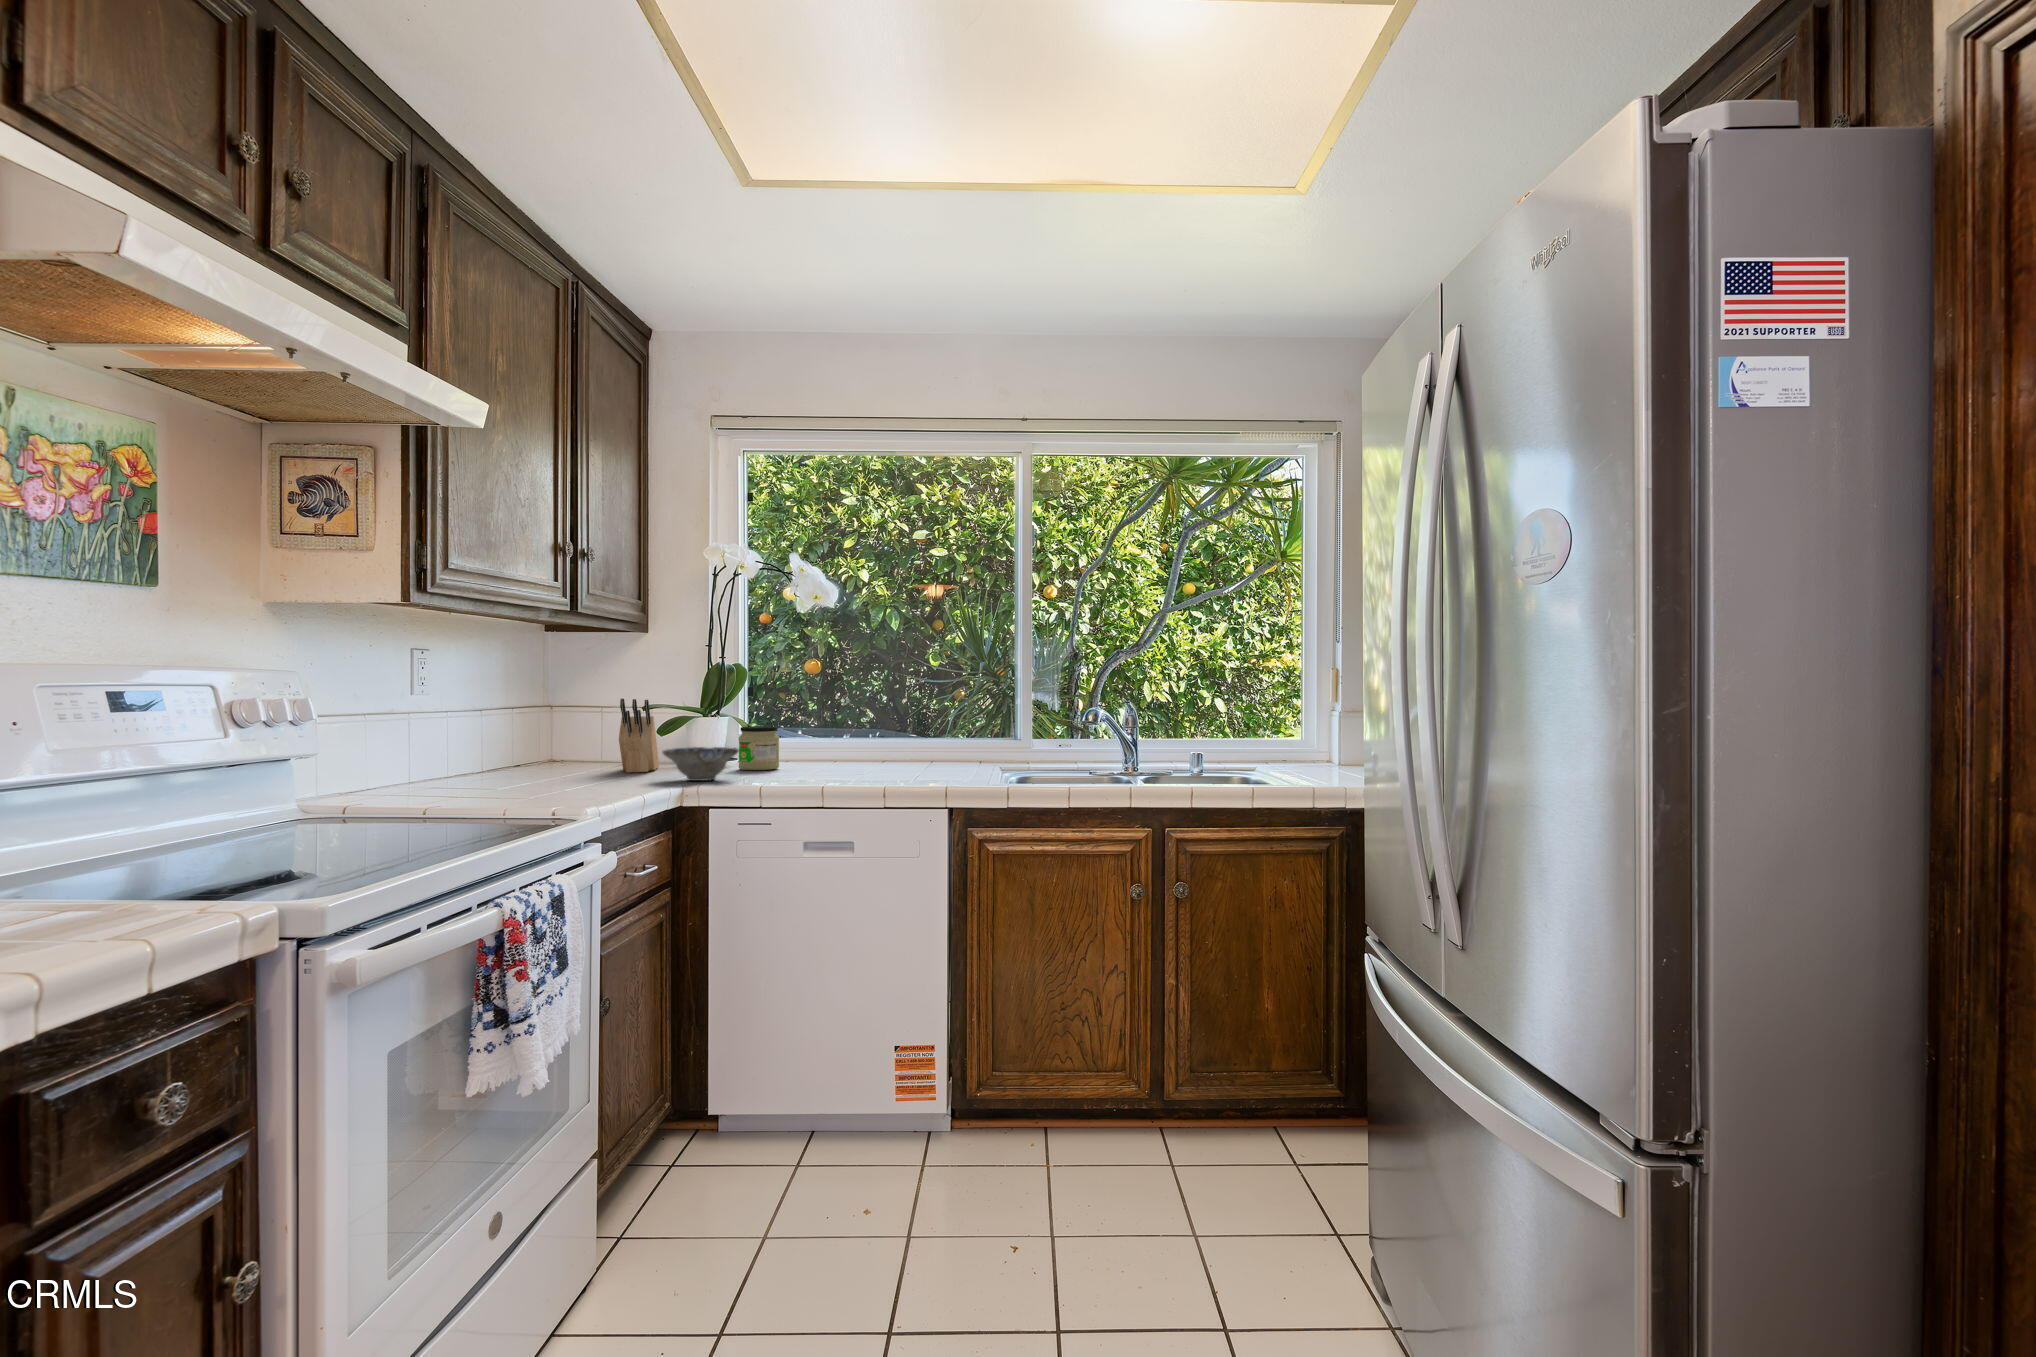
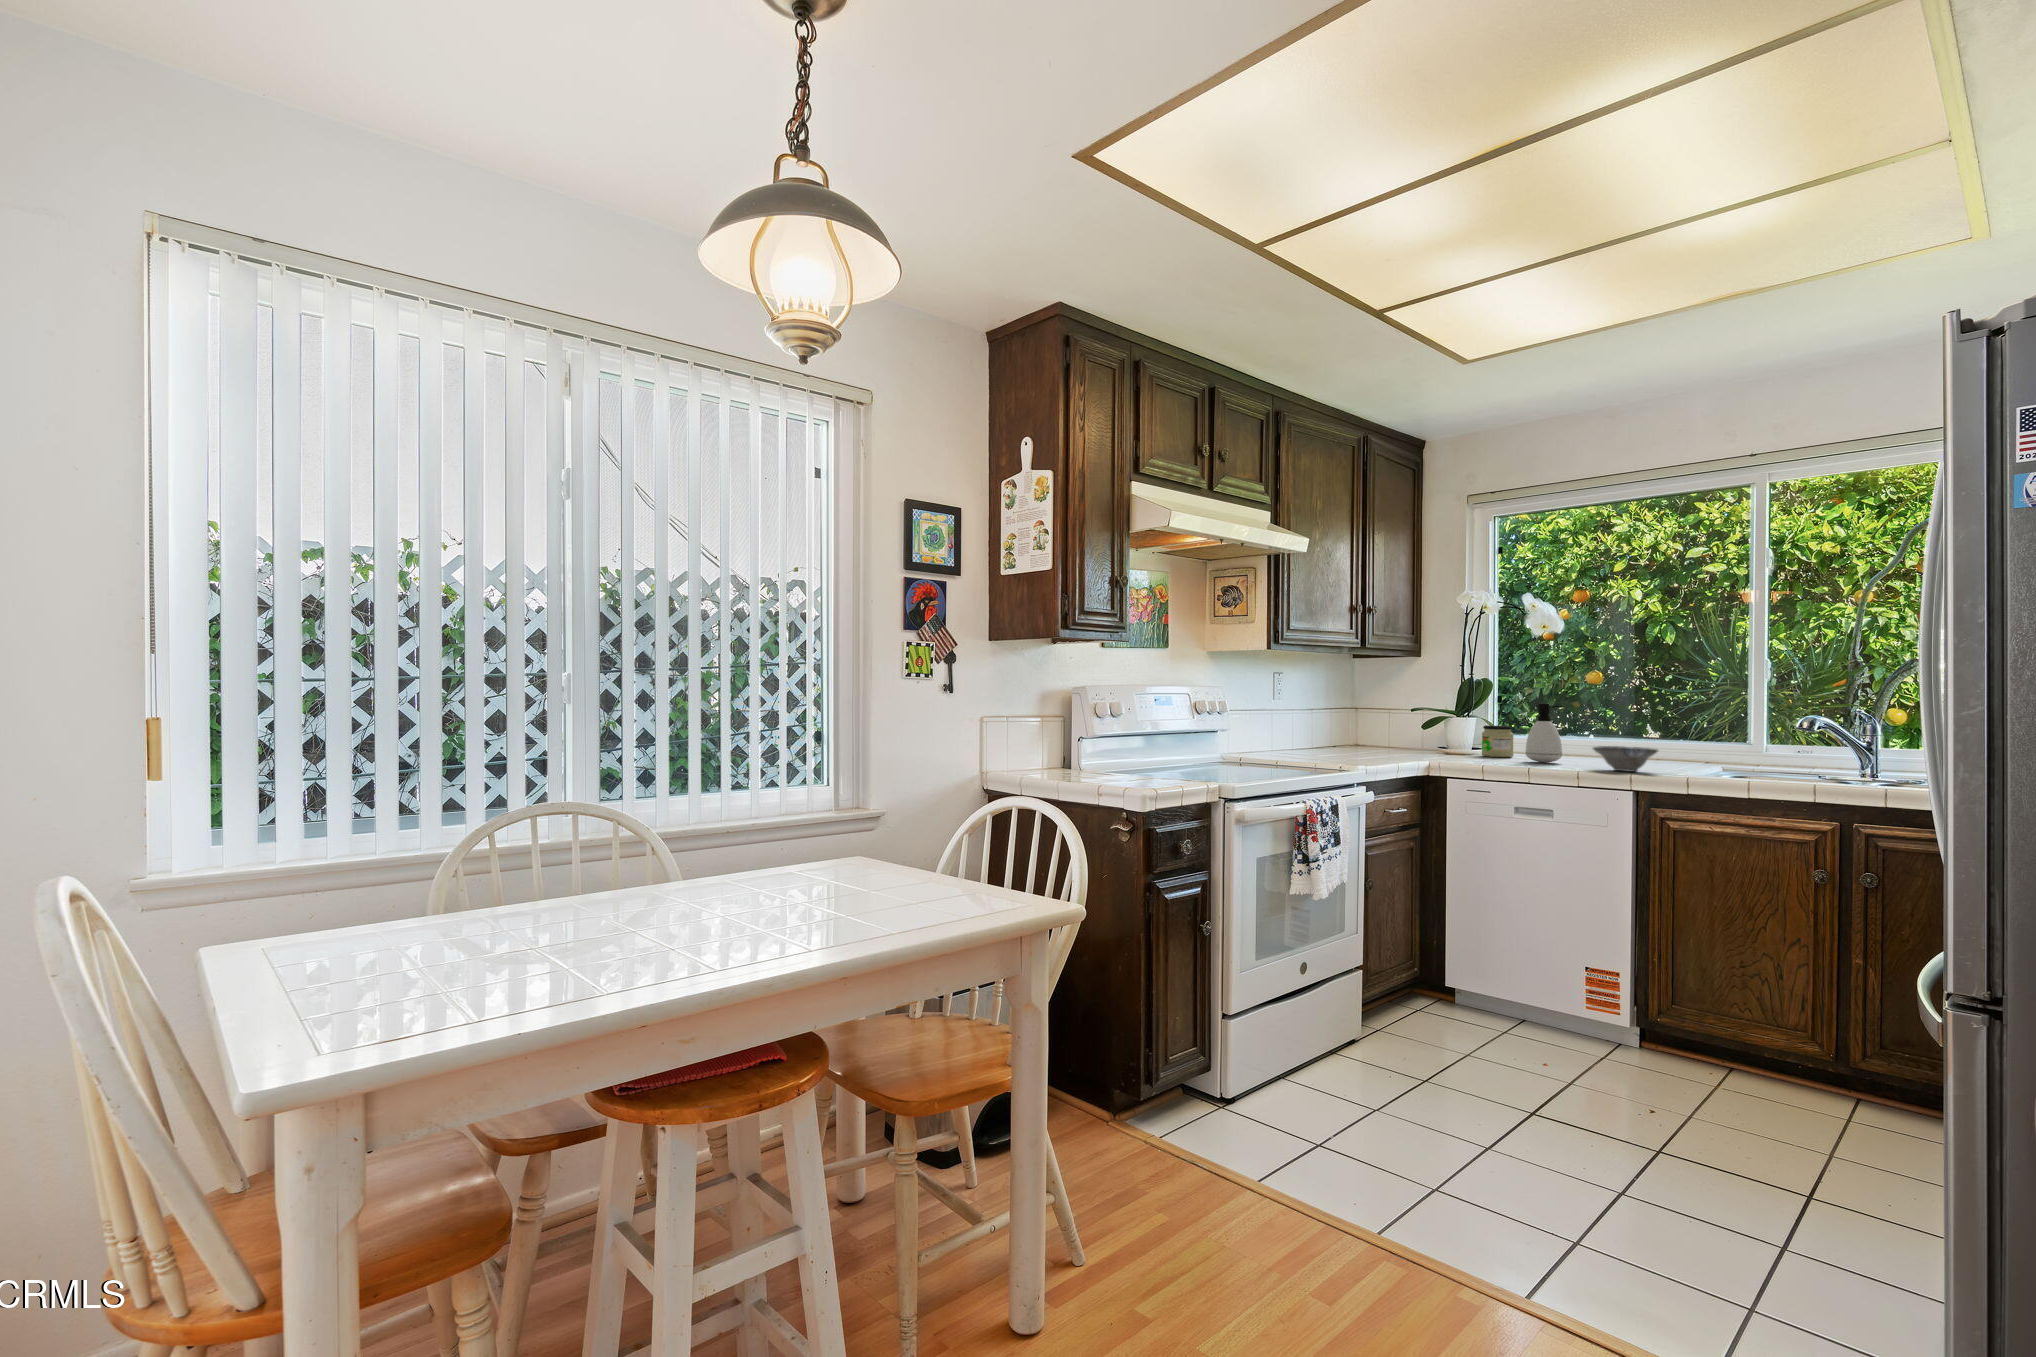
soap dispenser: none [802,693,846,774] -> present [1526,703,1562,762]
knife block: present [619,699,659,773] -> none [1395,703,1426,753]
ceramic bowl: present [663,747,739,781] -> present [1593,746,1658,772]

